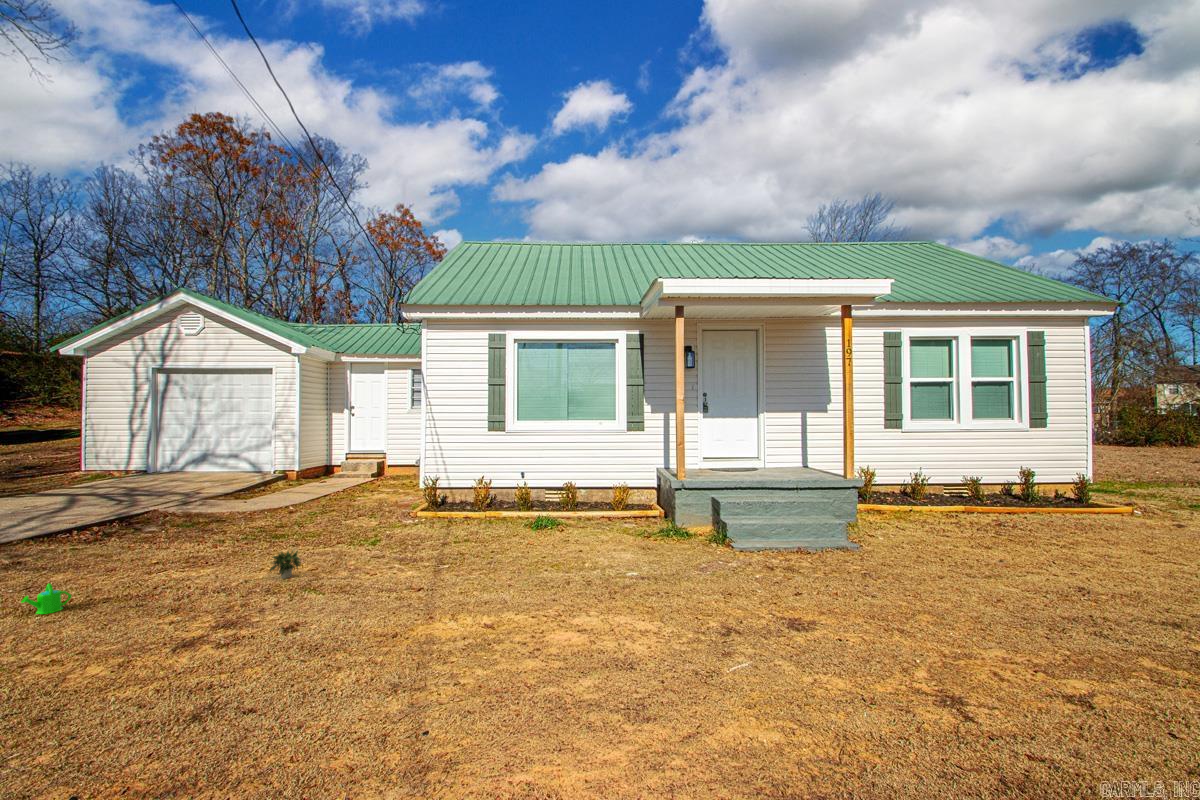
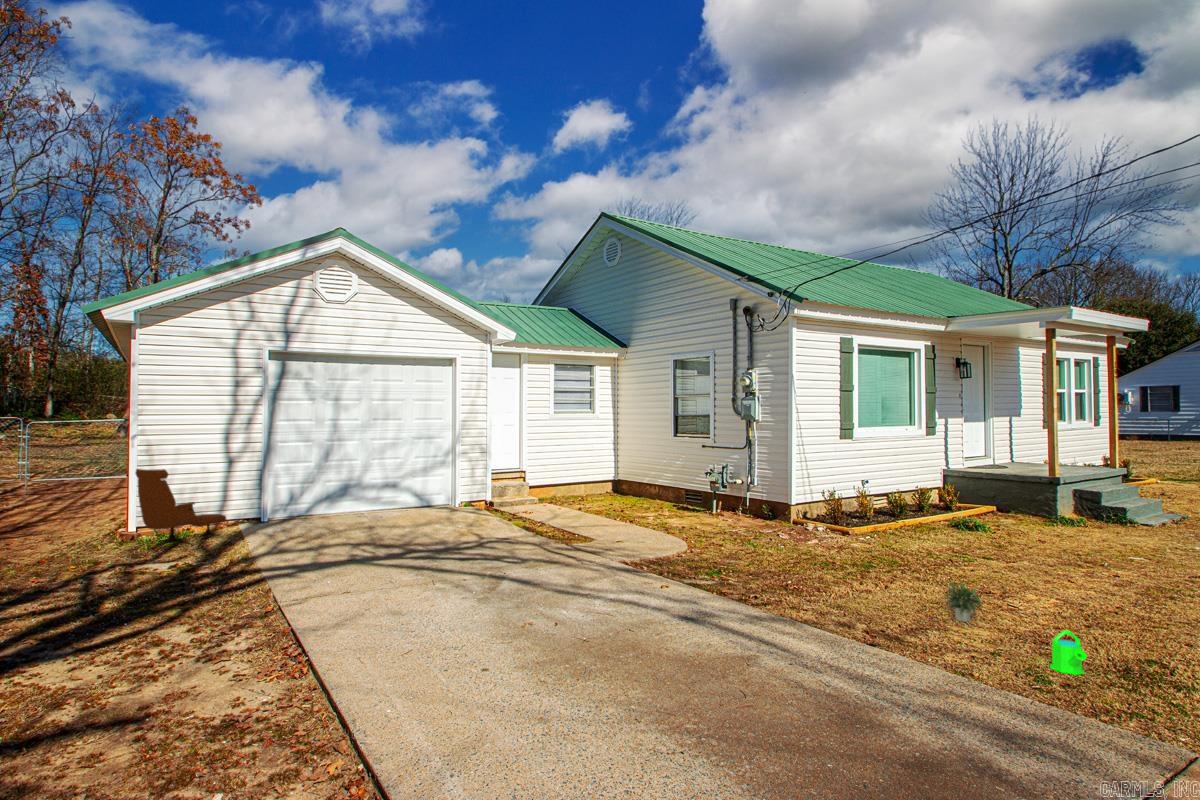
lounge chair: none [54,438,126,484] -> present [136,469,226,550]
potted plant: present [270,550,301,578] -> present [944,581,982,622]

